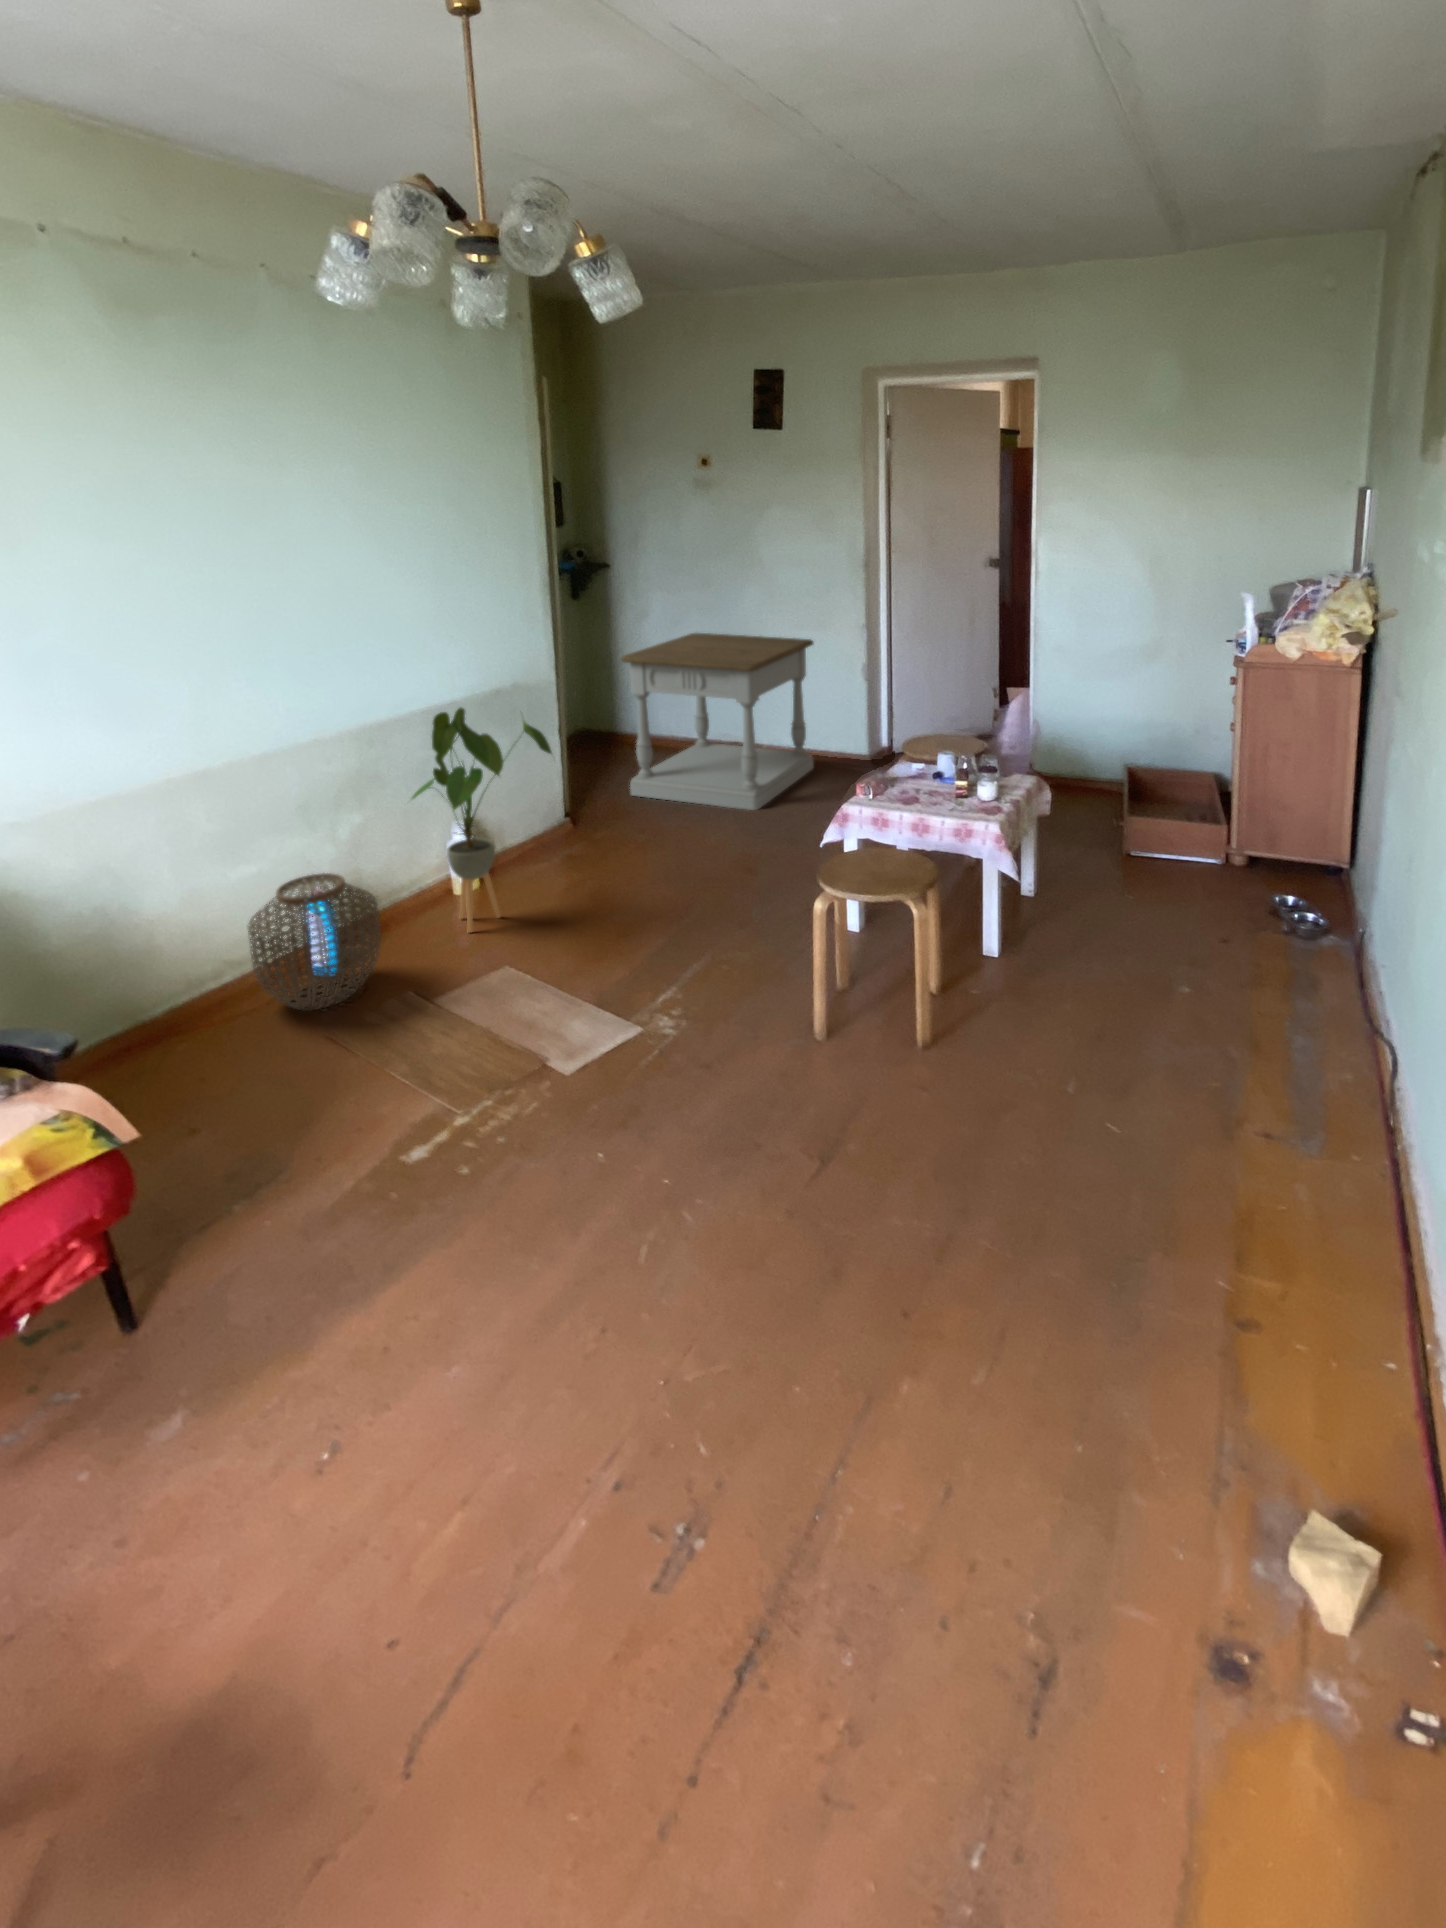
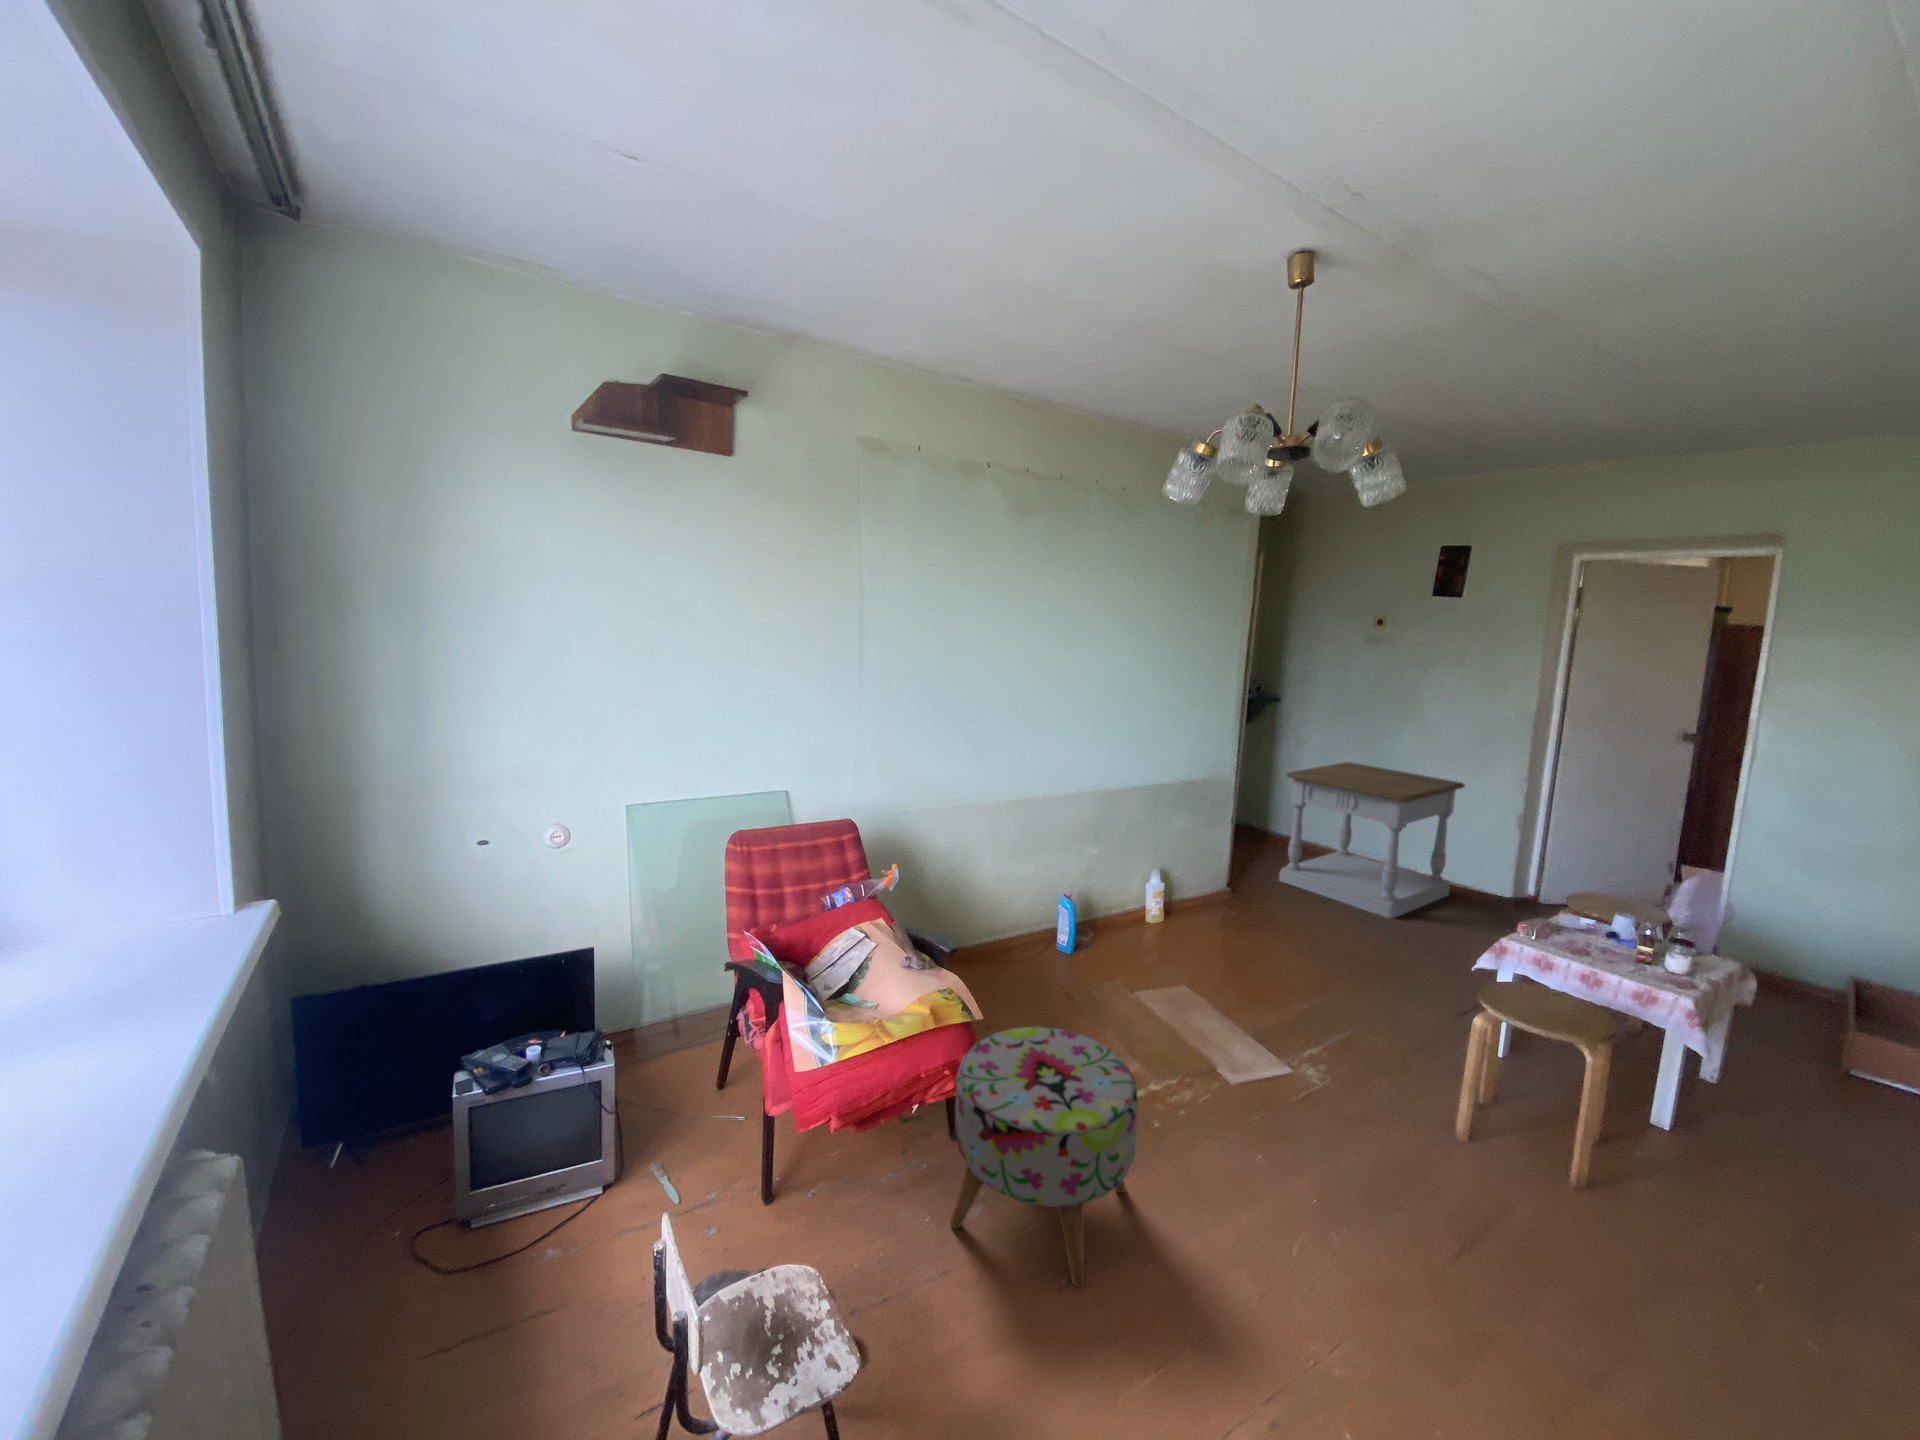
house plant: present [411,707,552,932] -> none [1128,792,1234,953]
woven basket: present [248,873,381,1011] -> none [1028,885,1105,974]
ottoman: none [84,1094,425,1491] -> present [950,1026,1138,1287]

